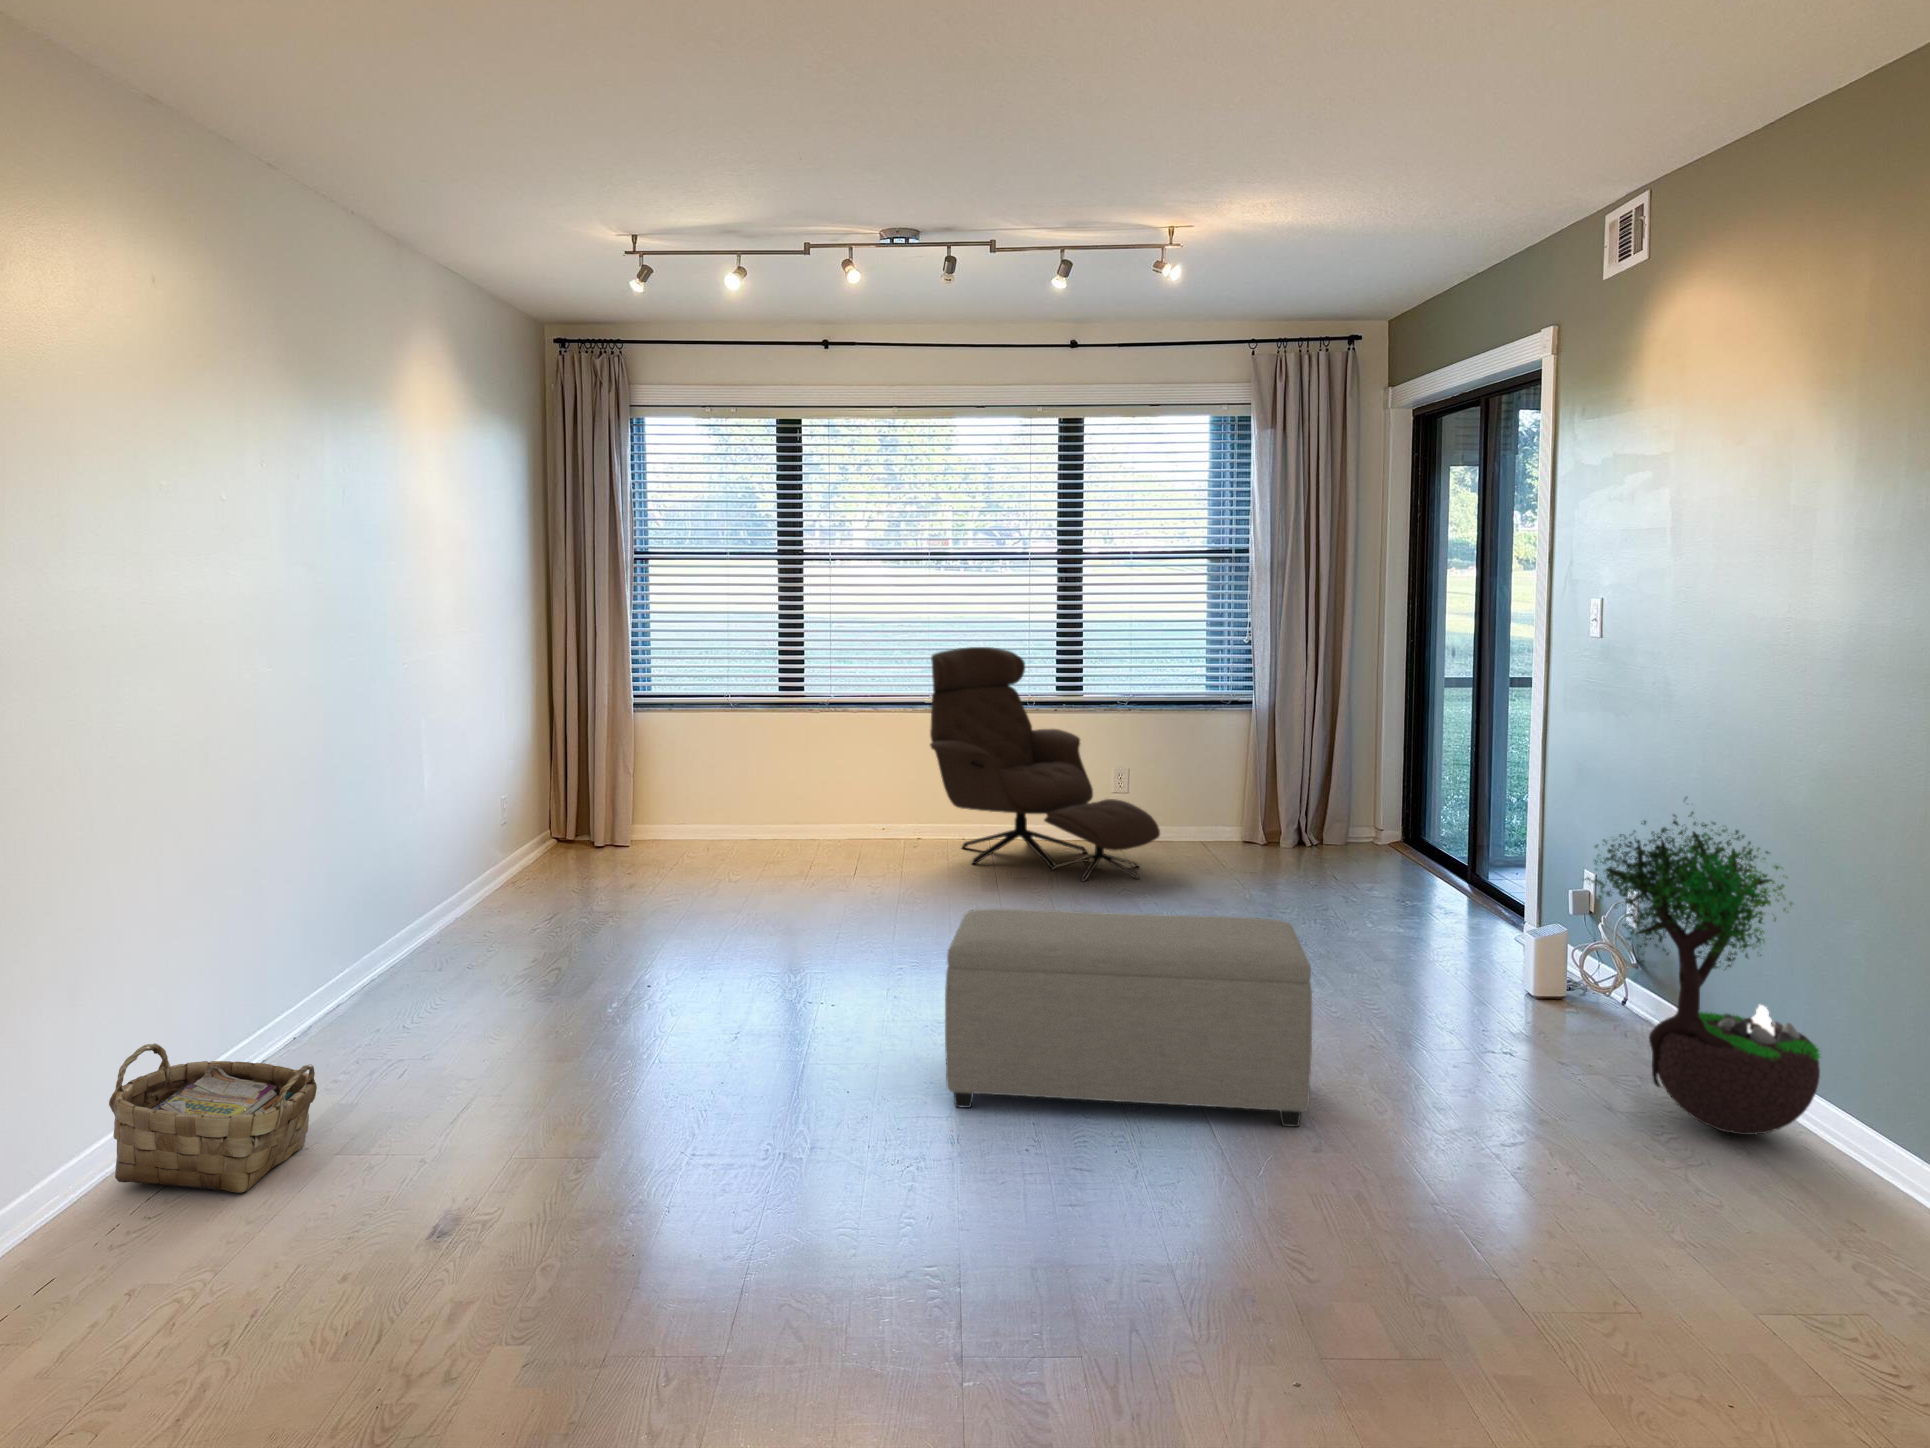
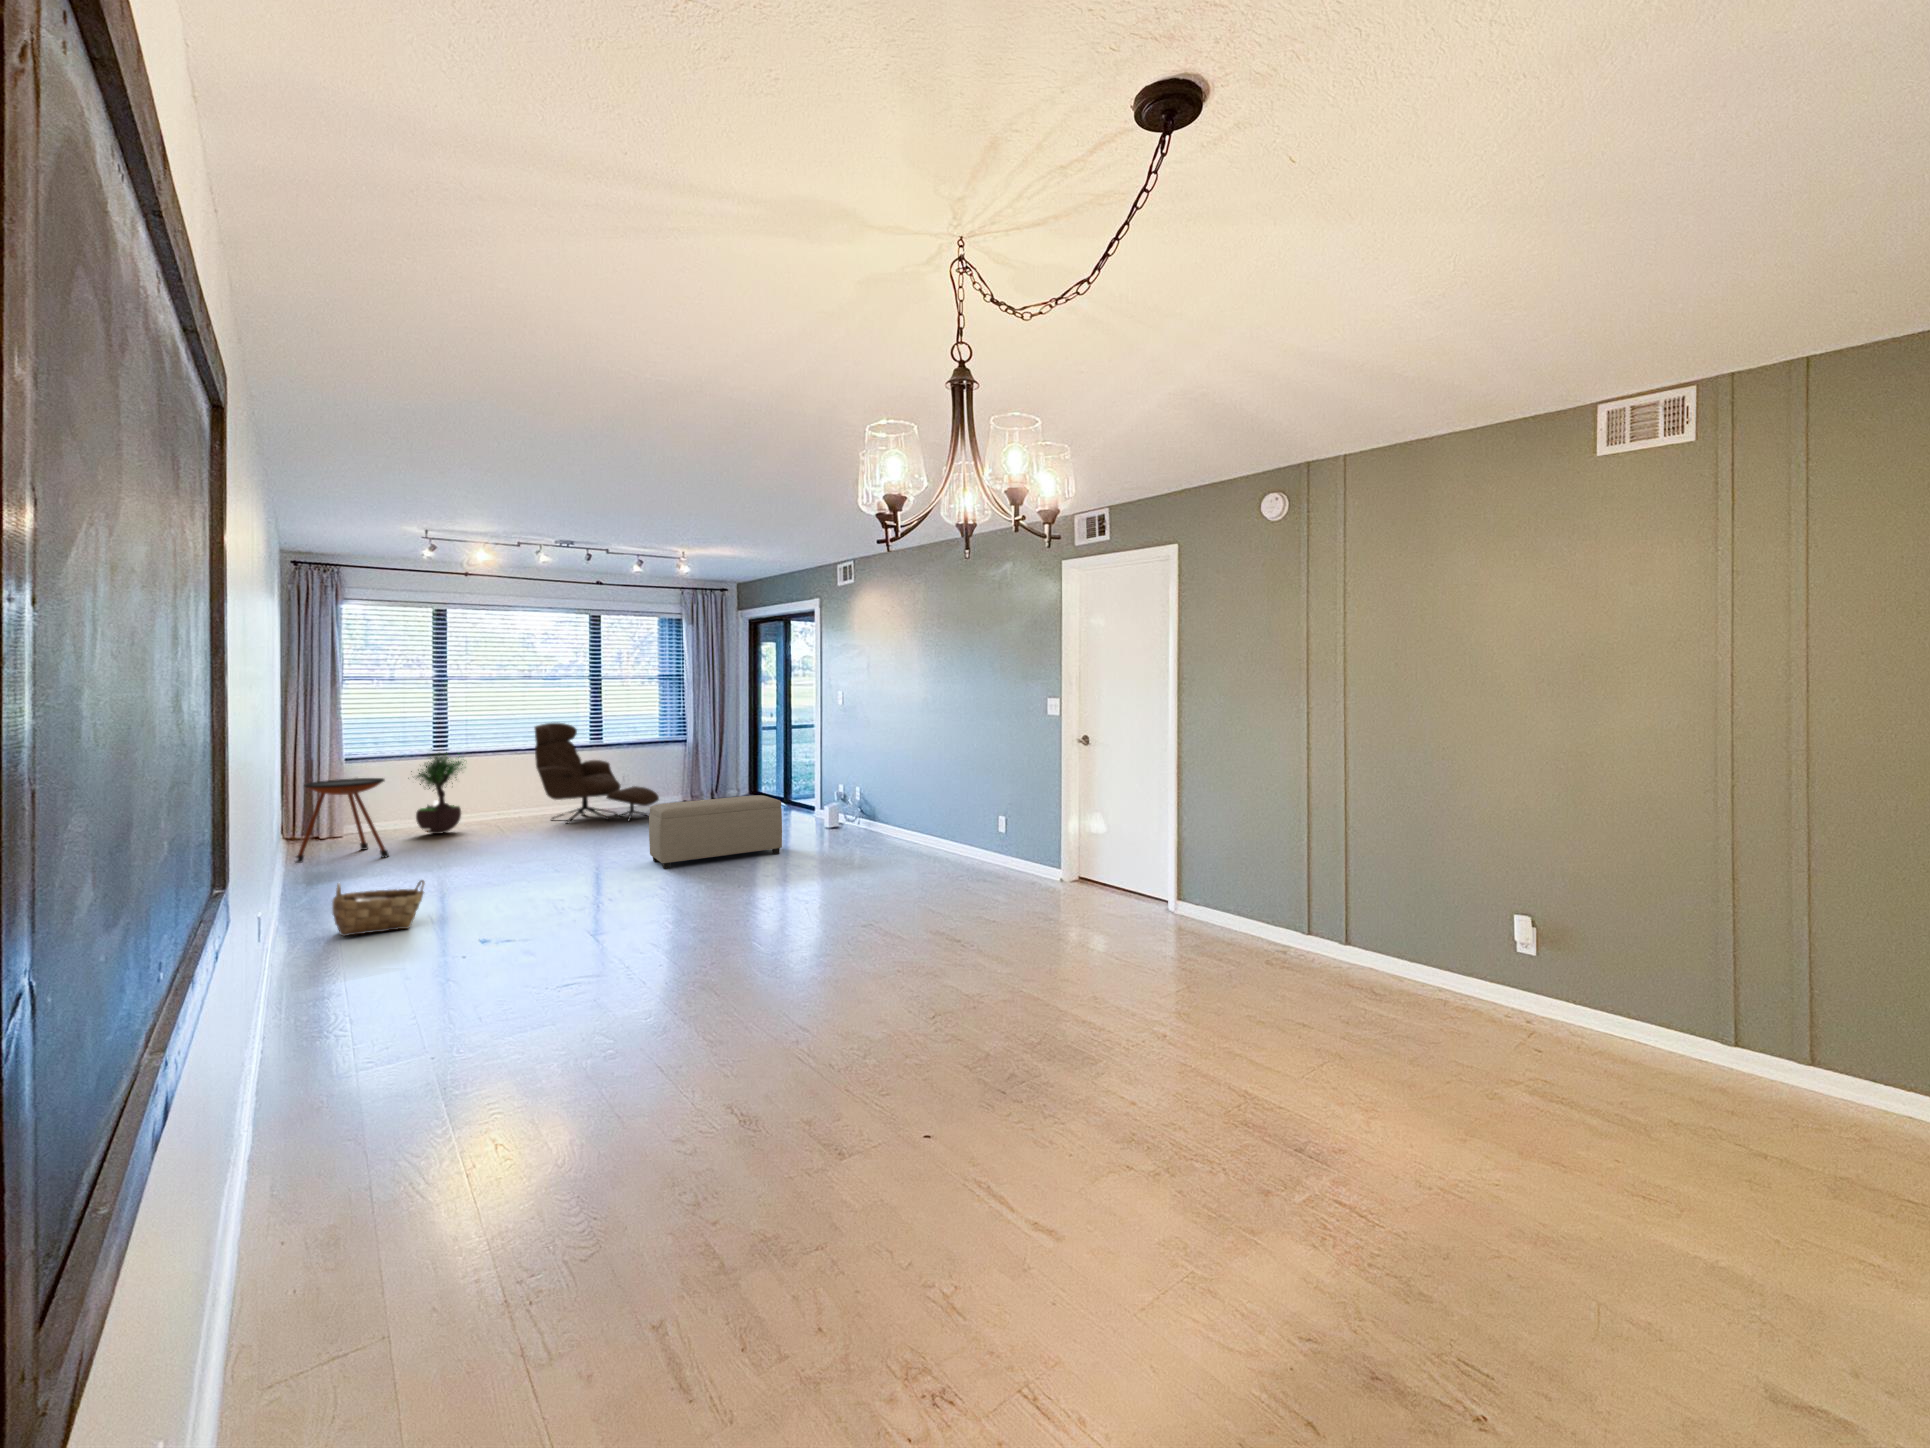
side table: none [510,739,640,900] -> present [296,778,389,863]
potted tree: present [1585,798,1821,1135] -> present [408,748,463,834]

